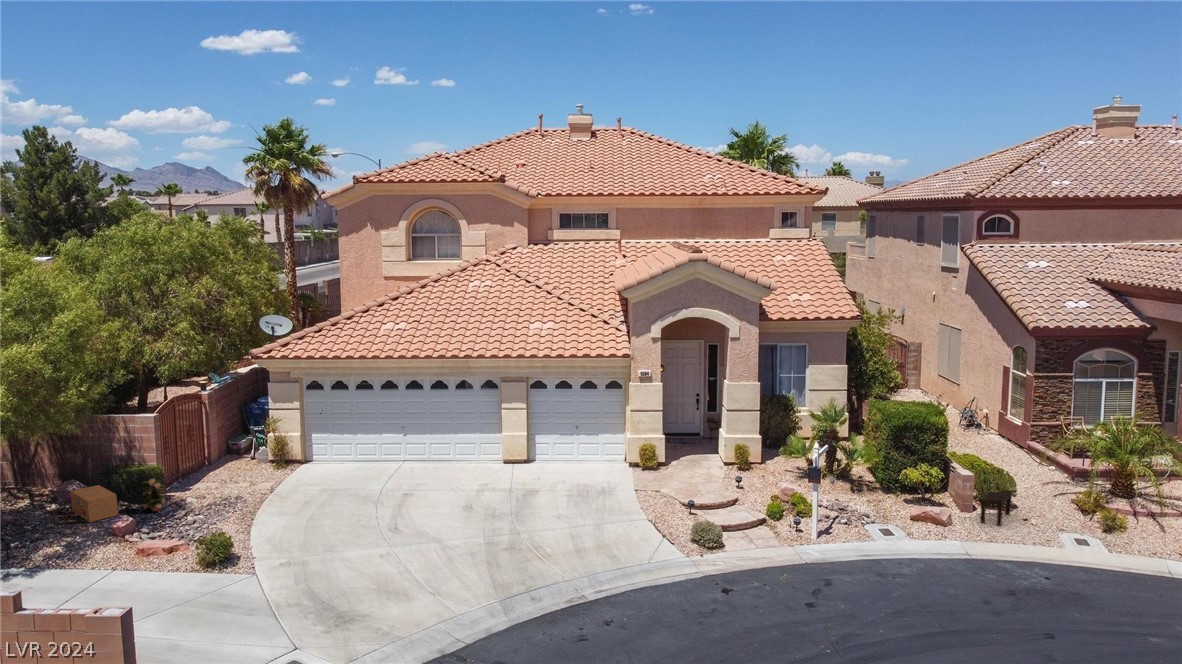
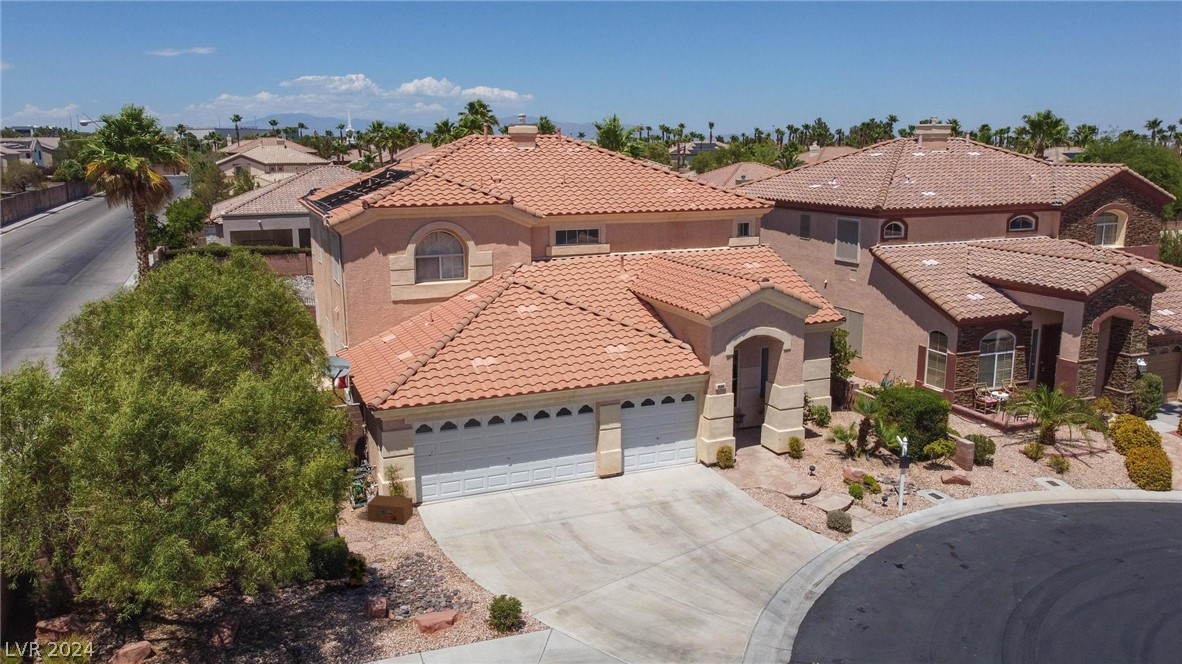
cardboard box: present [71,485,118,522] -> present [367,495,413,525]
bench: present [980,490,1013,526] -> none [980,451,1003,480]

